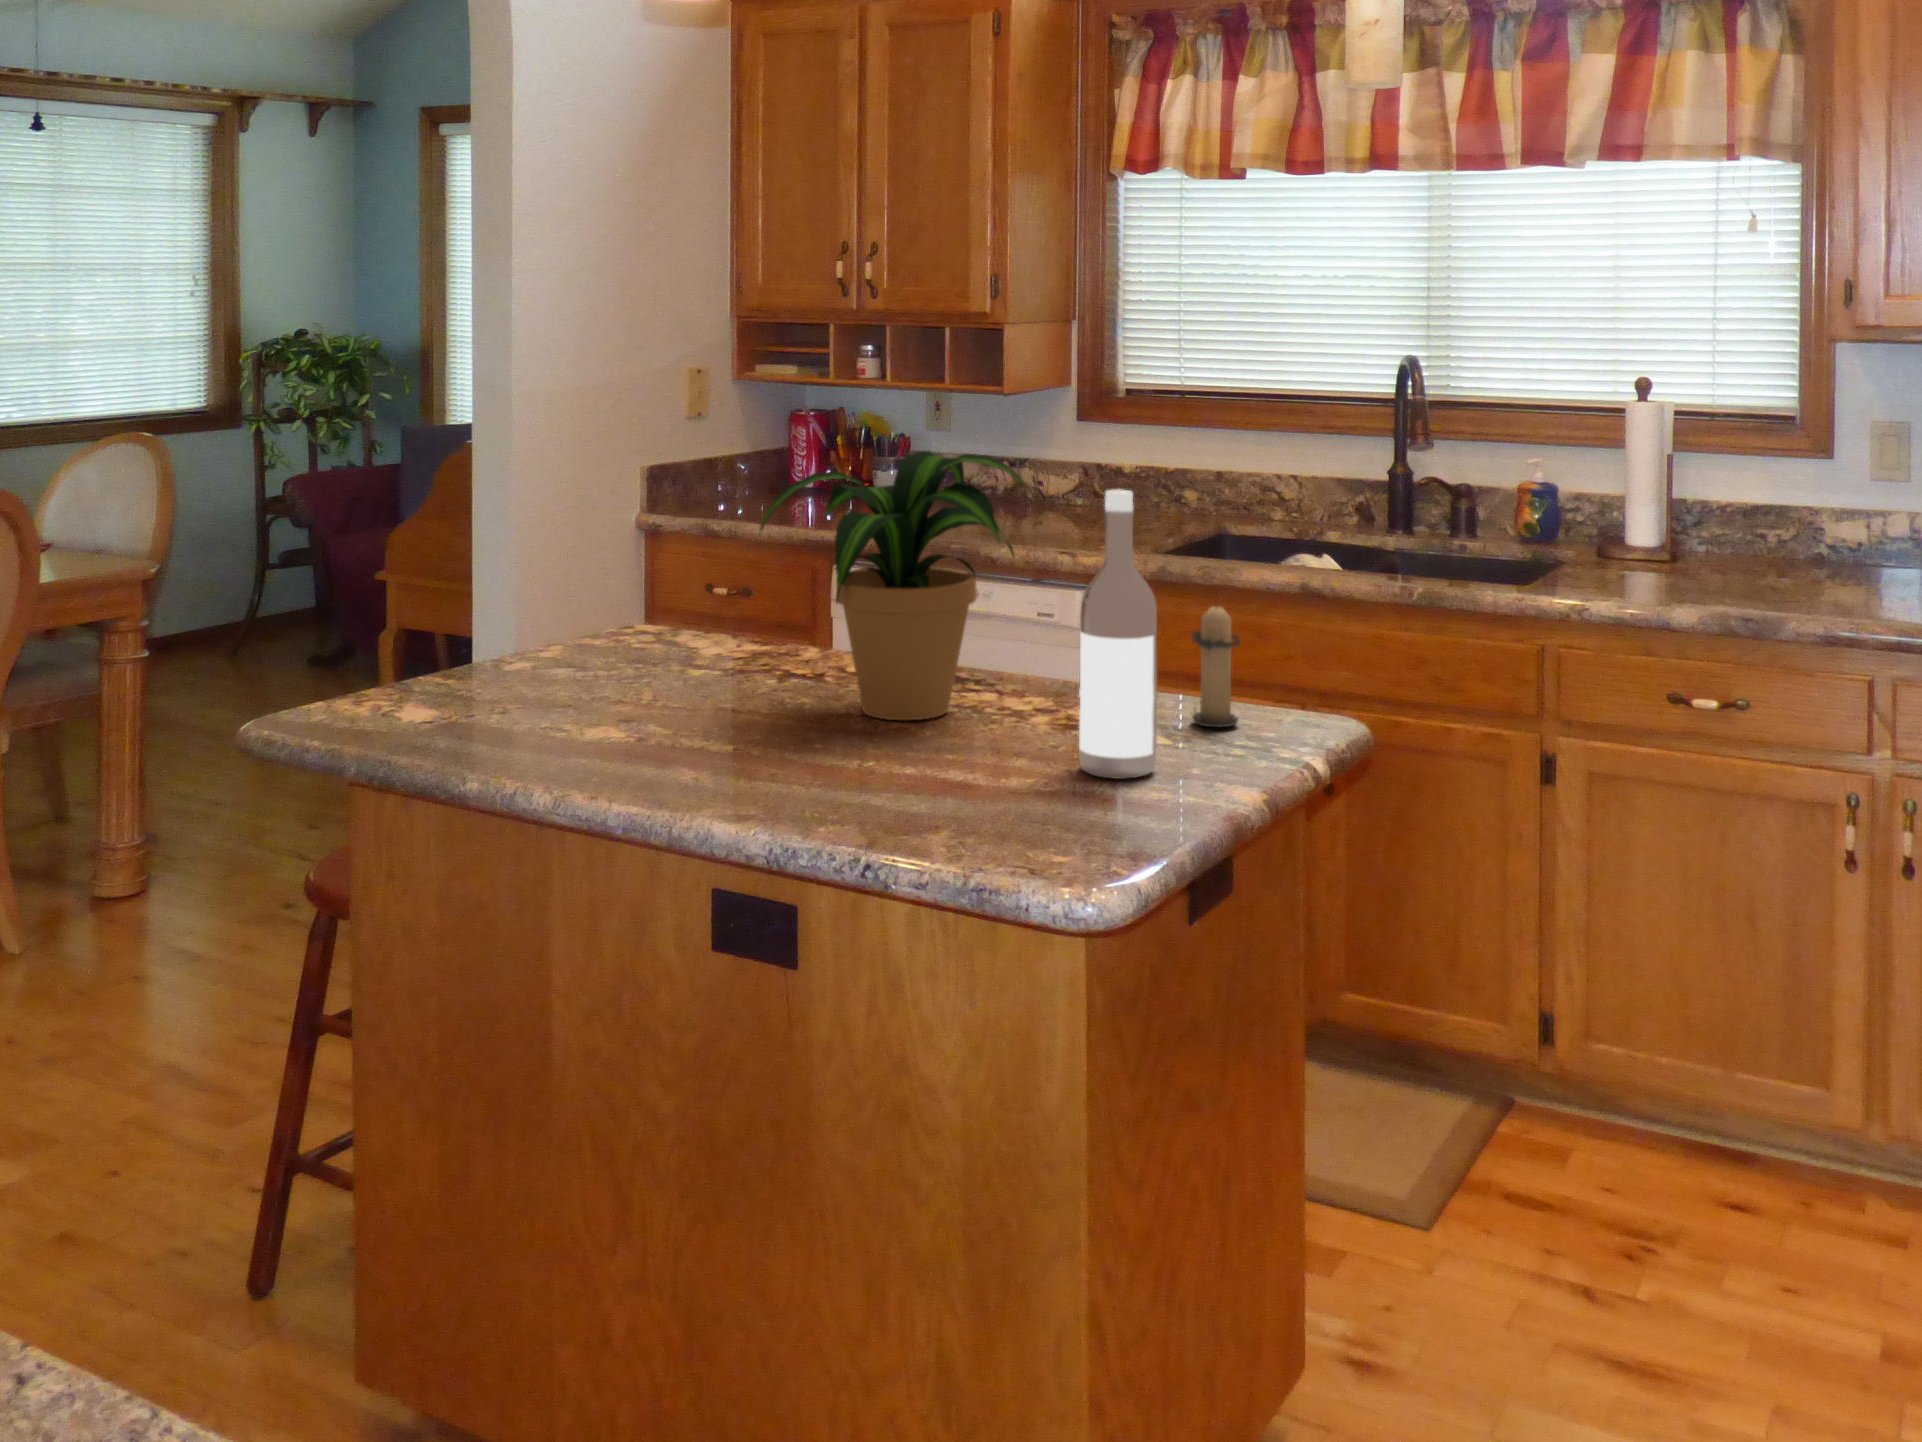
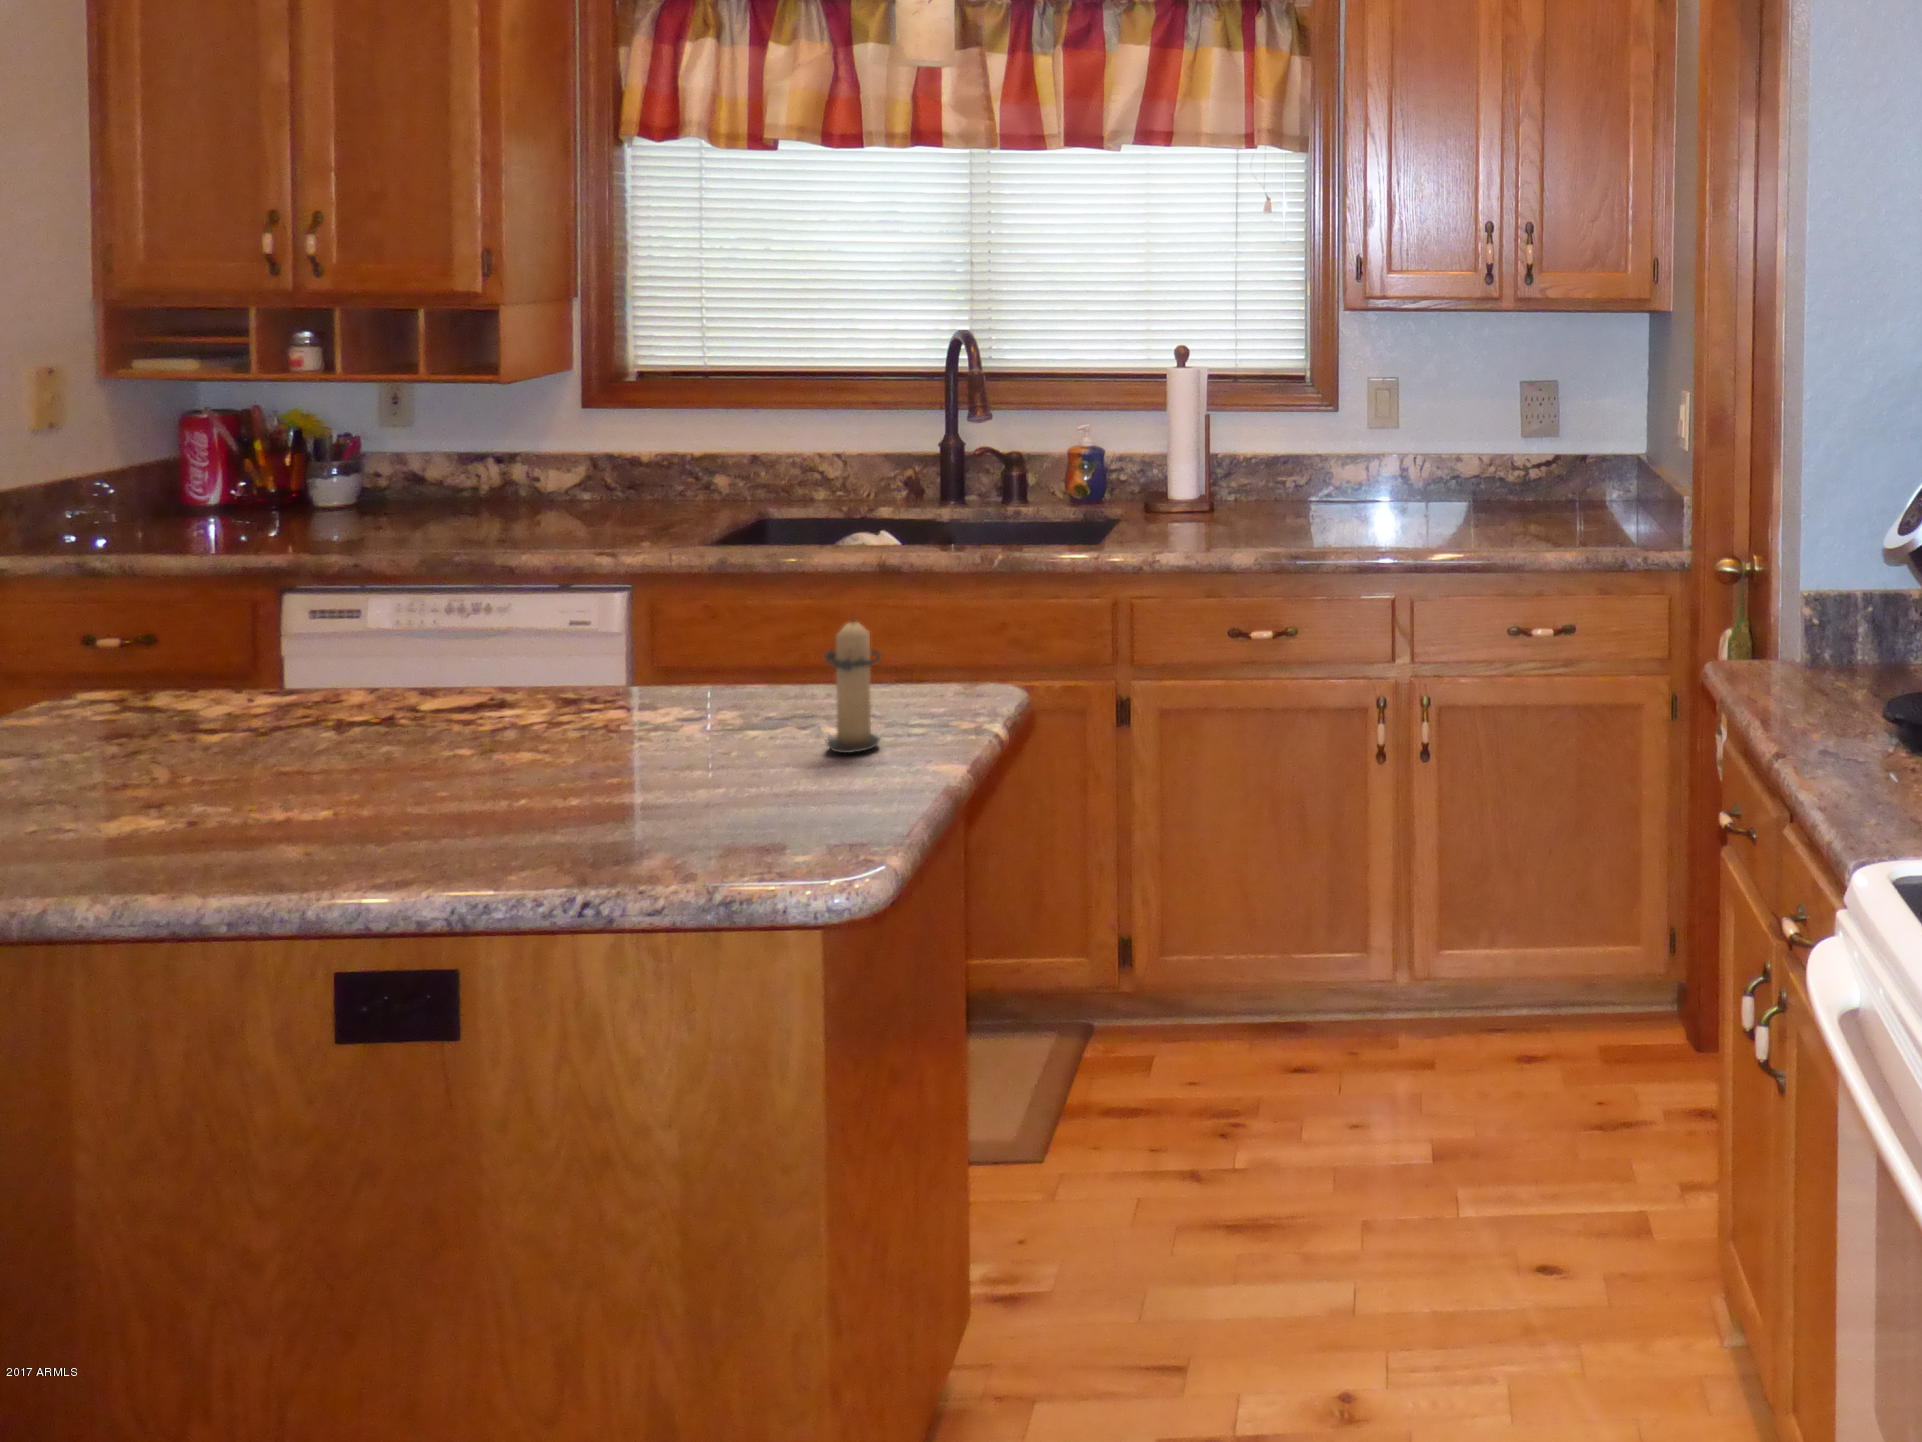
potted plant: present [760,451,1028,720] -> none [234,477,638,810]
wine bottle: present [1079,489,1157,779] -> none [714,512,810,838]

